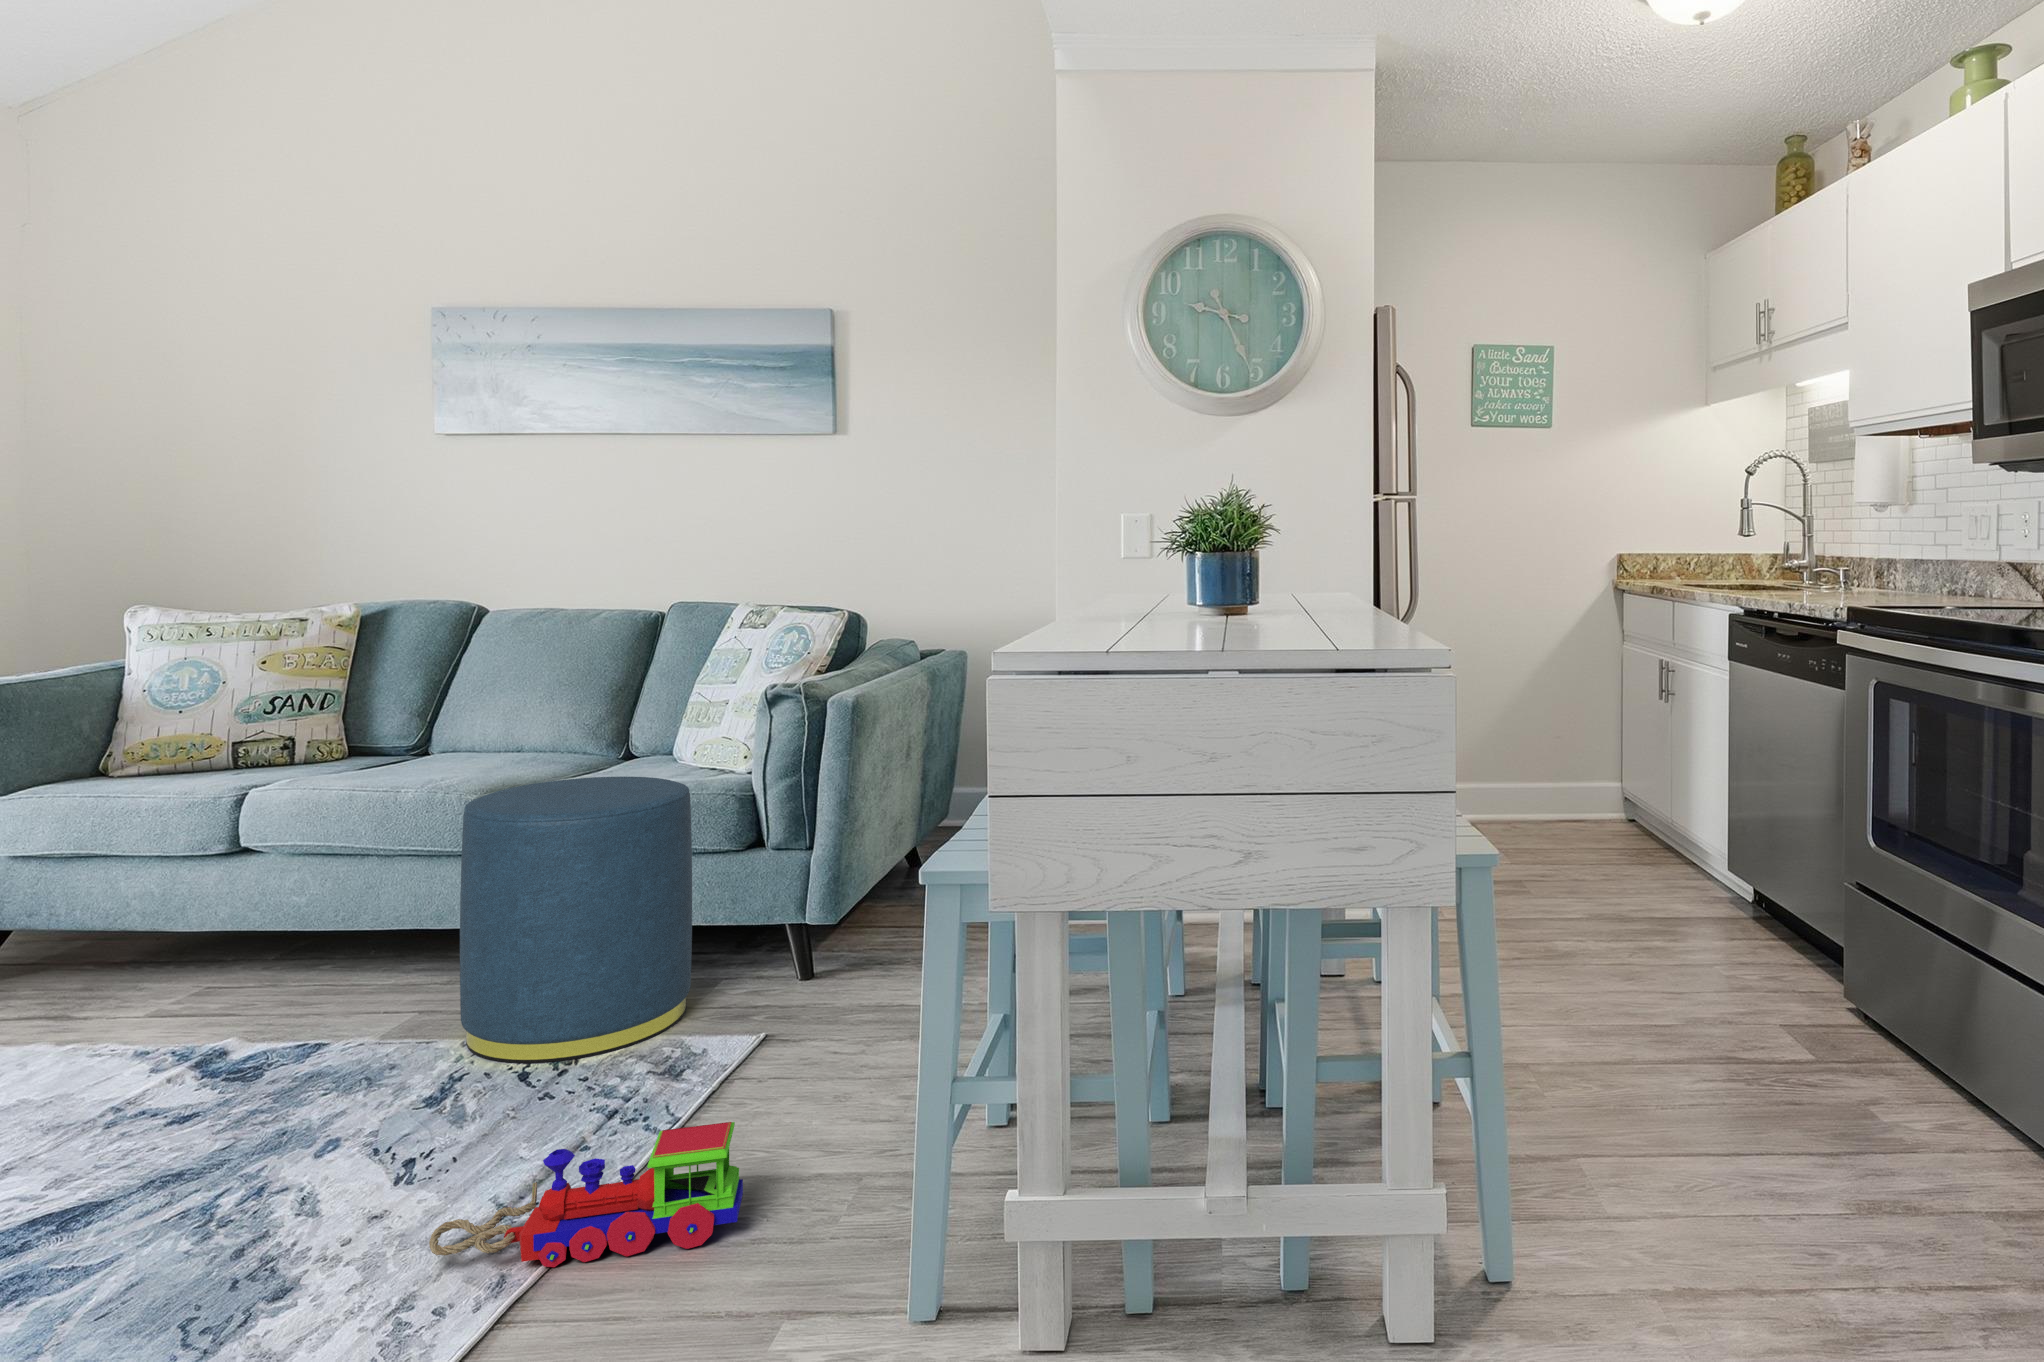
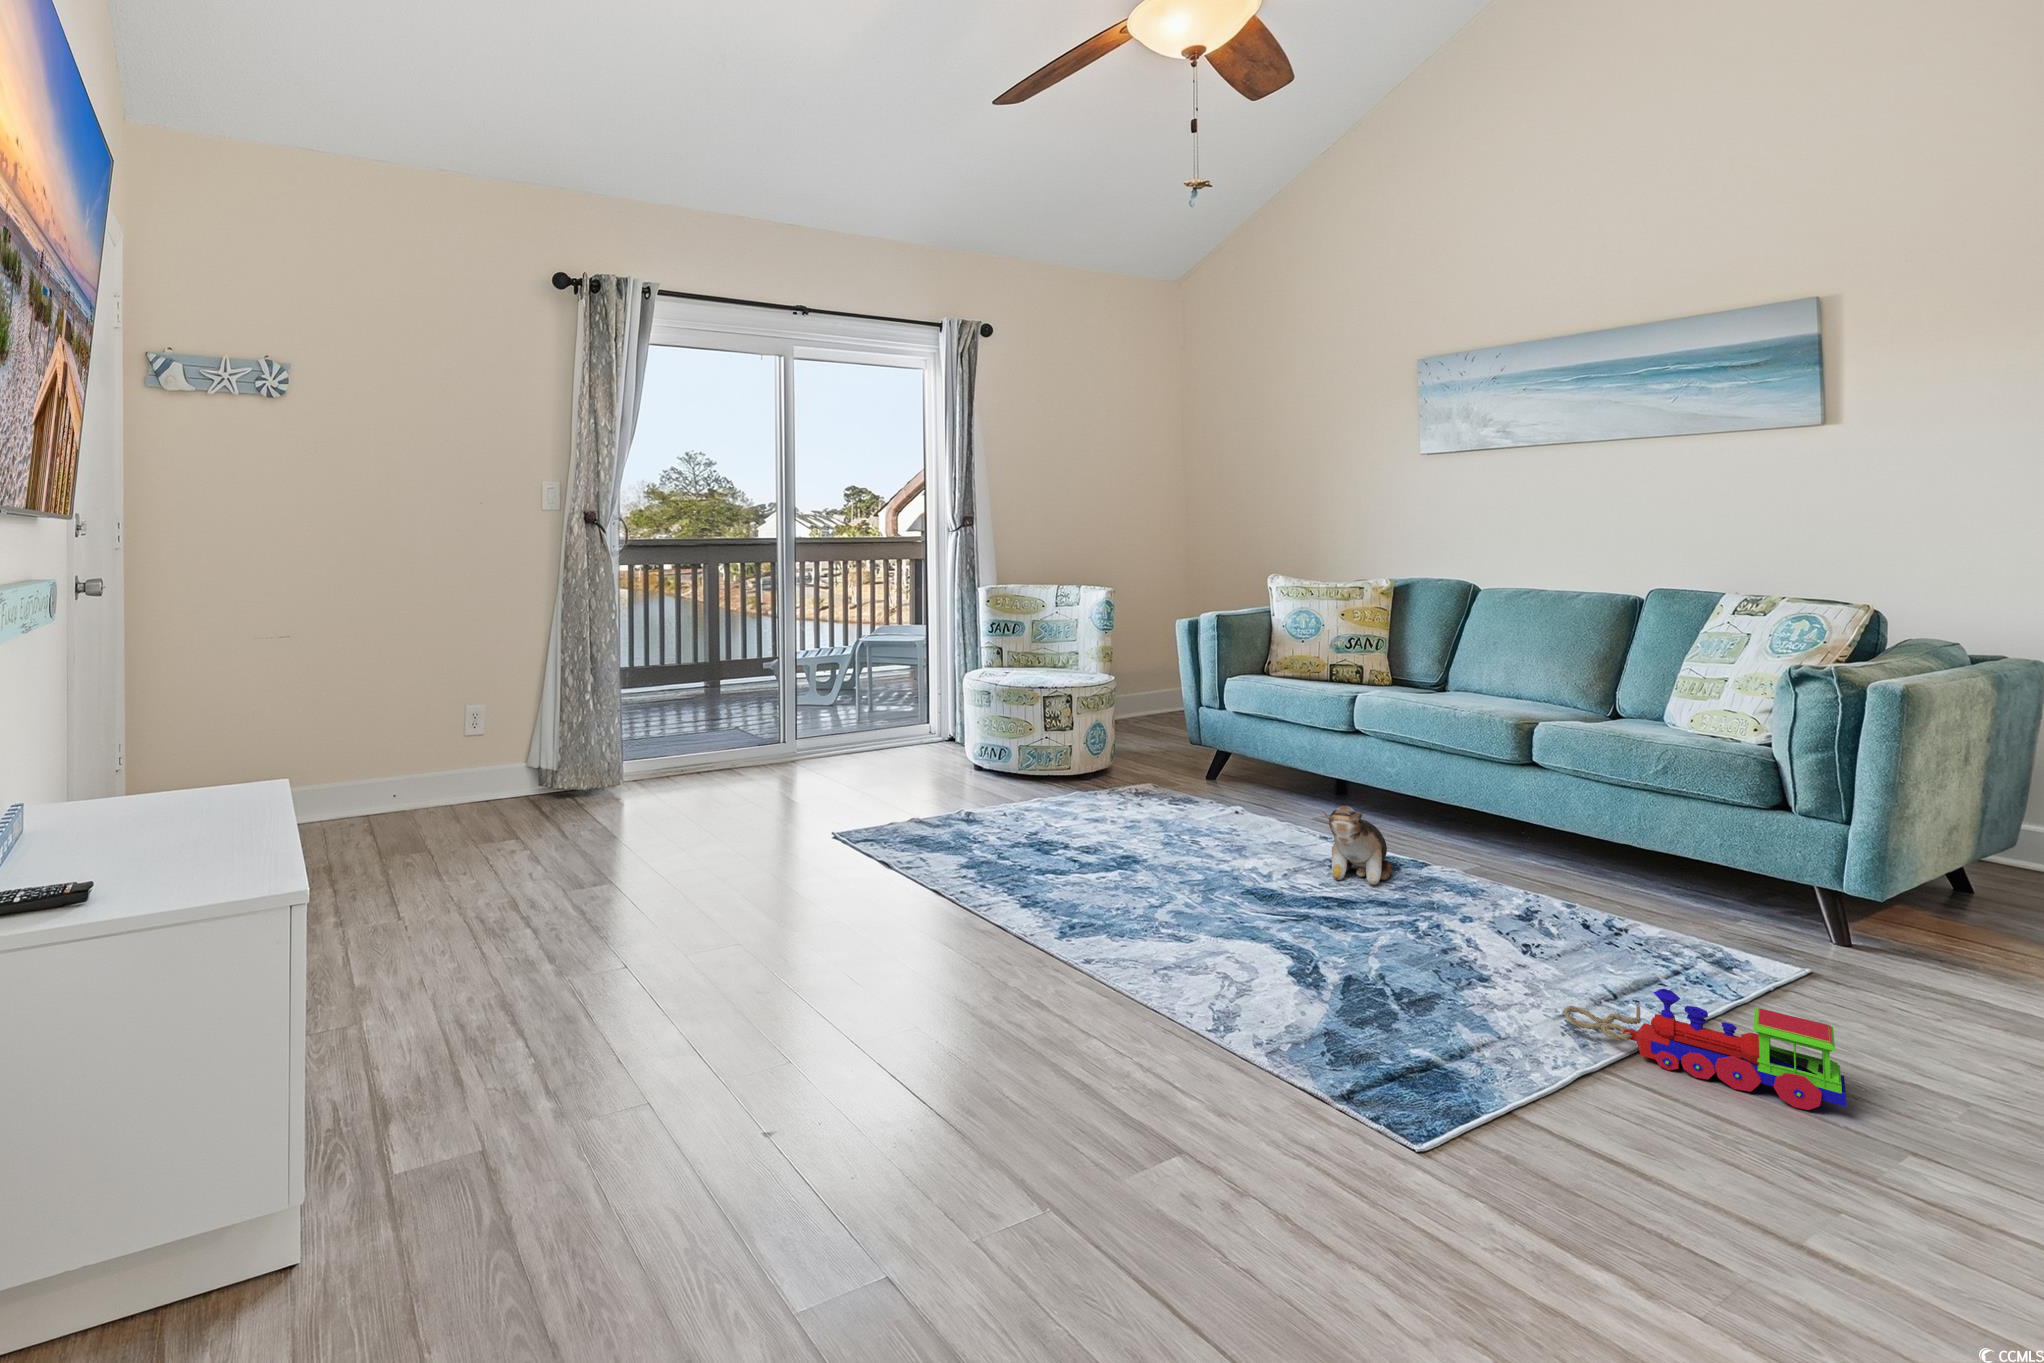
ottoman: present [460,776,692,1063] -> none [1521,722,1720,936]
plush toy: none [101,990,256,1127] -> present [1322,806,1392,885]

